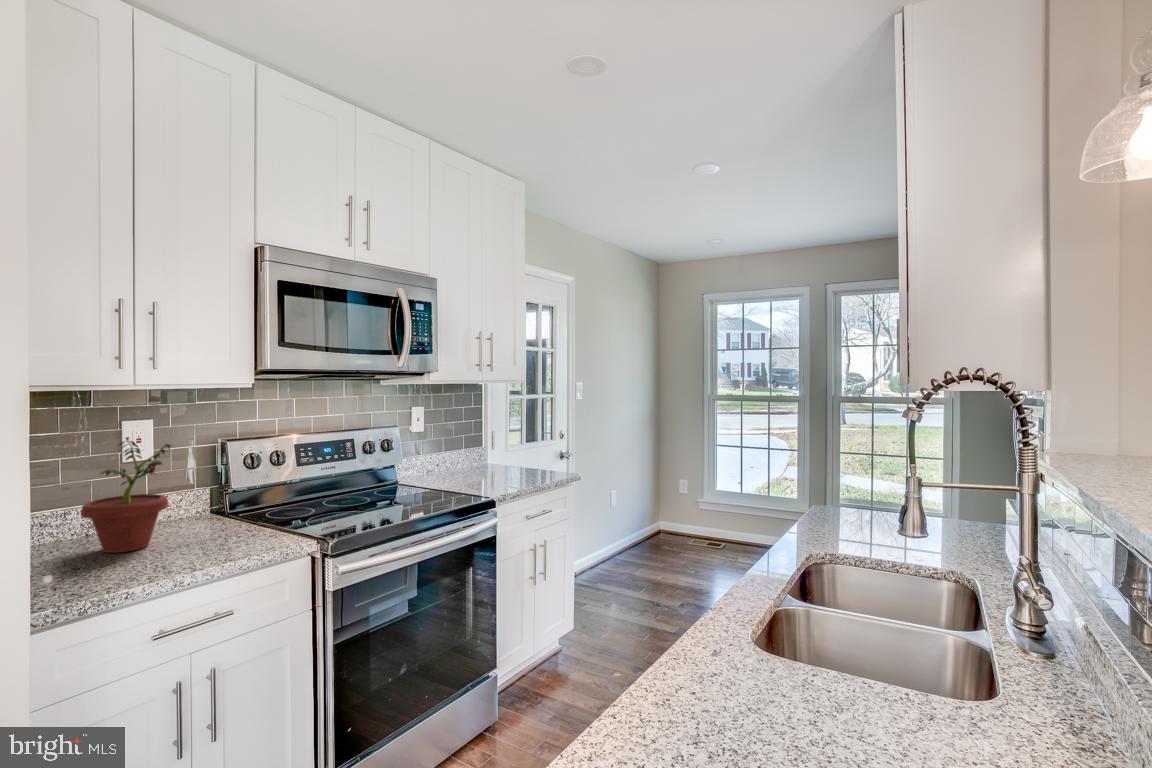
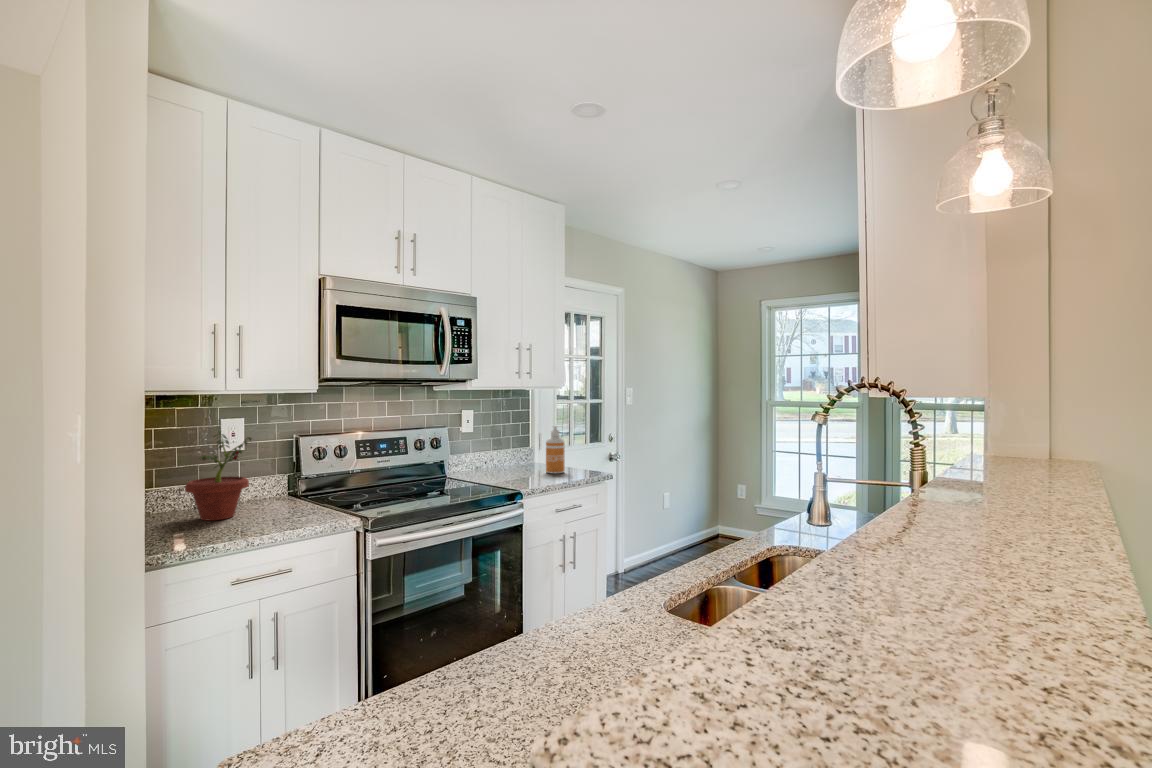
soap dispenser: none [508,423,528,476] -> present [546,426,565,473]

